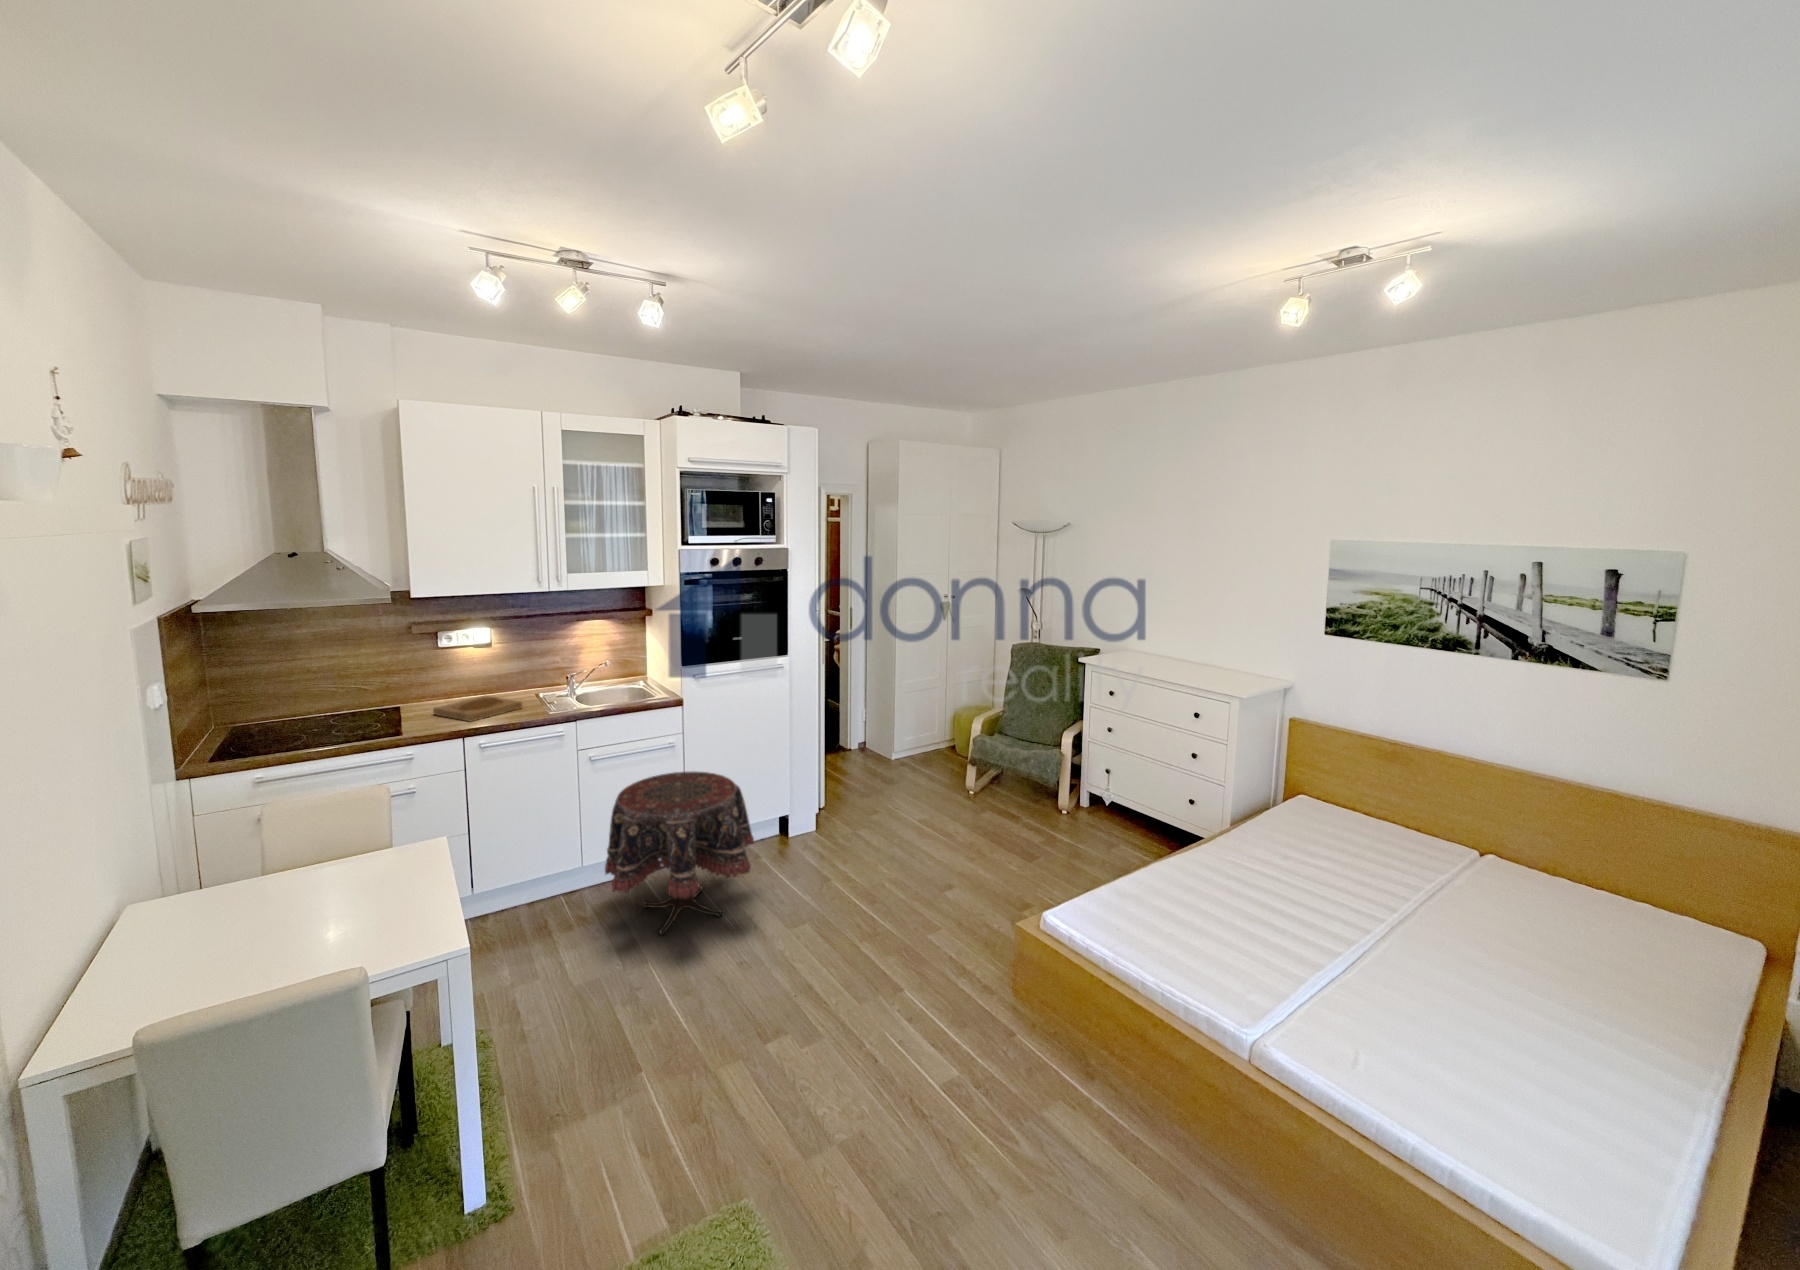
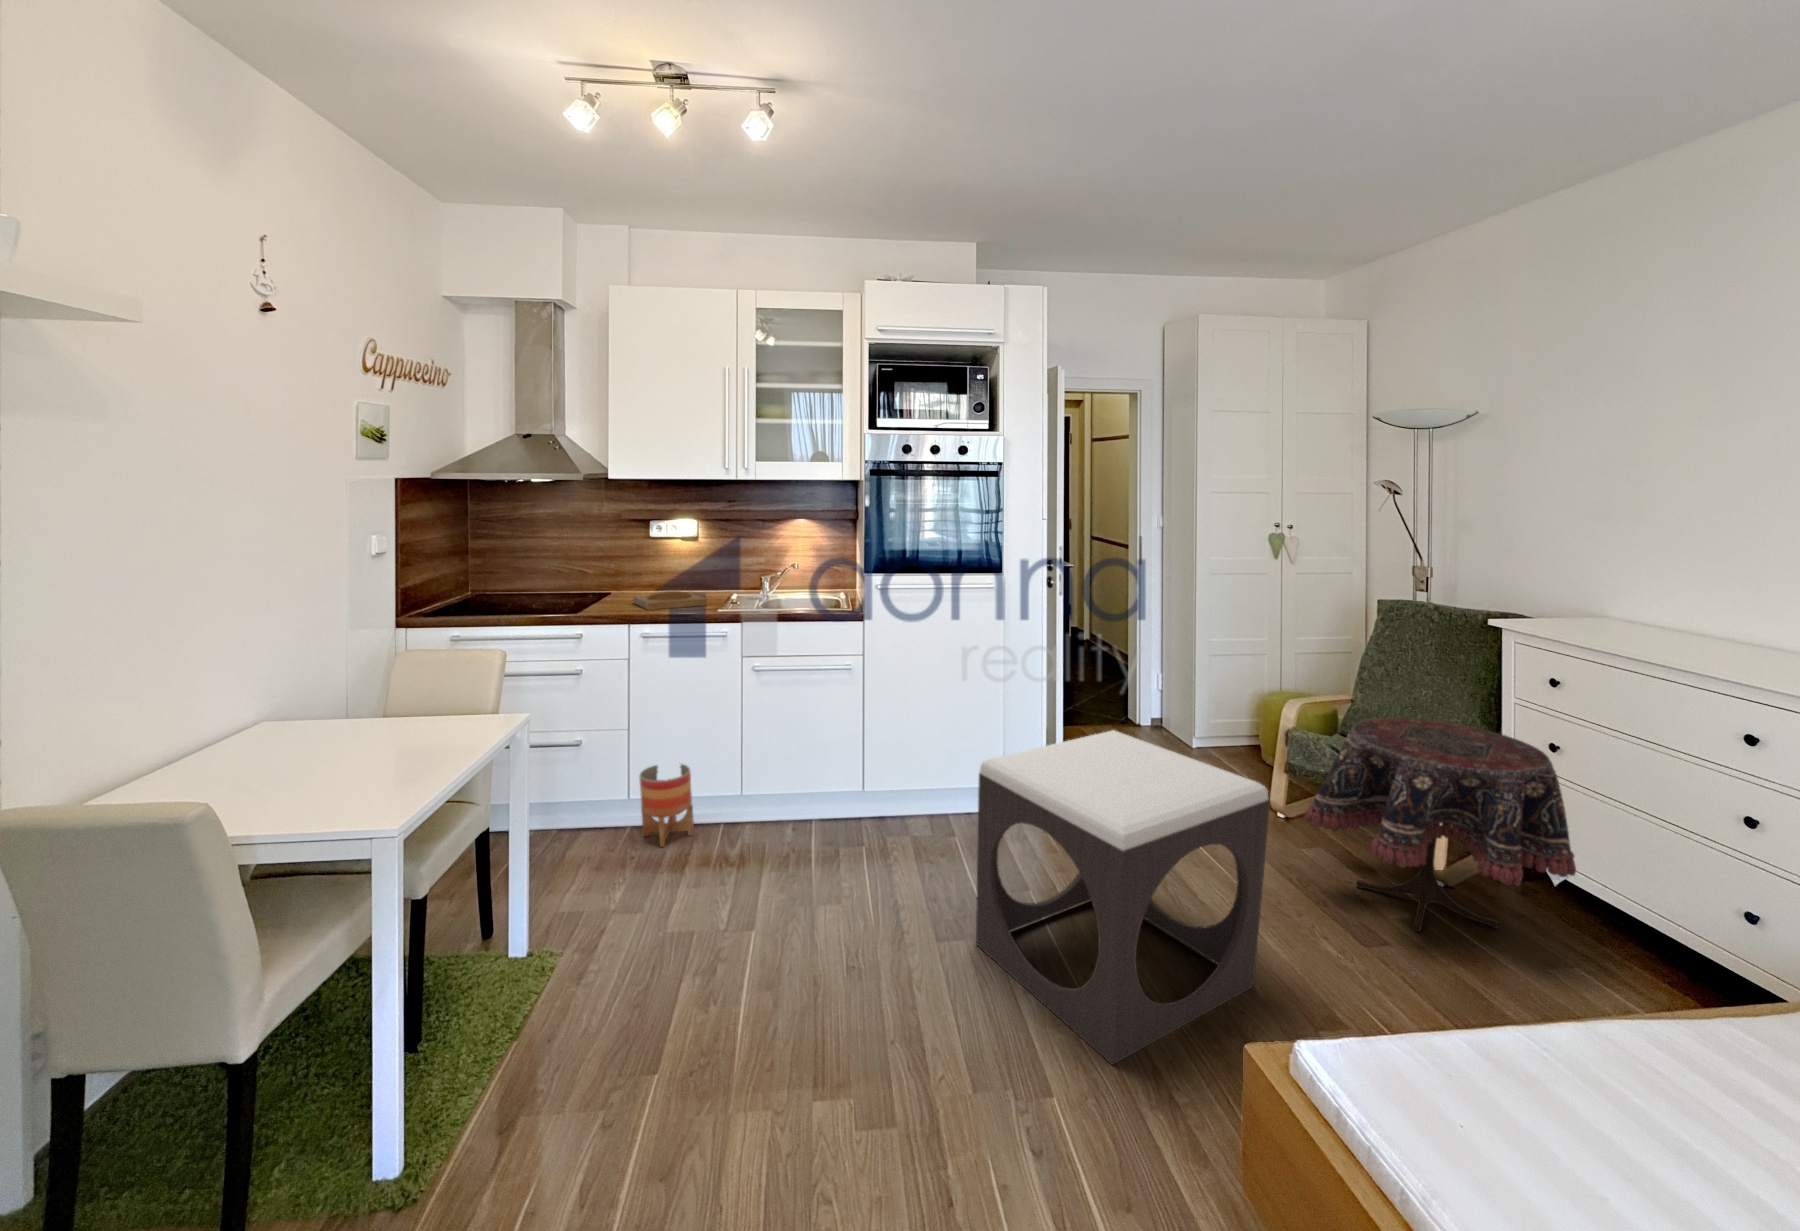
footstool: none [843,764,1010,968] -> present [976,730,1270,1065]
side table: present [605,772,754,935] -> present [1305,718,1576,932]
planter: none [494,861,551,942] -> present [639,764,694,847]

